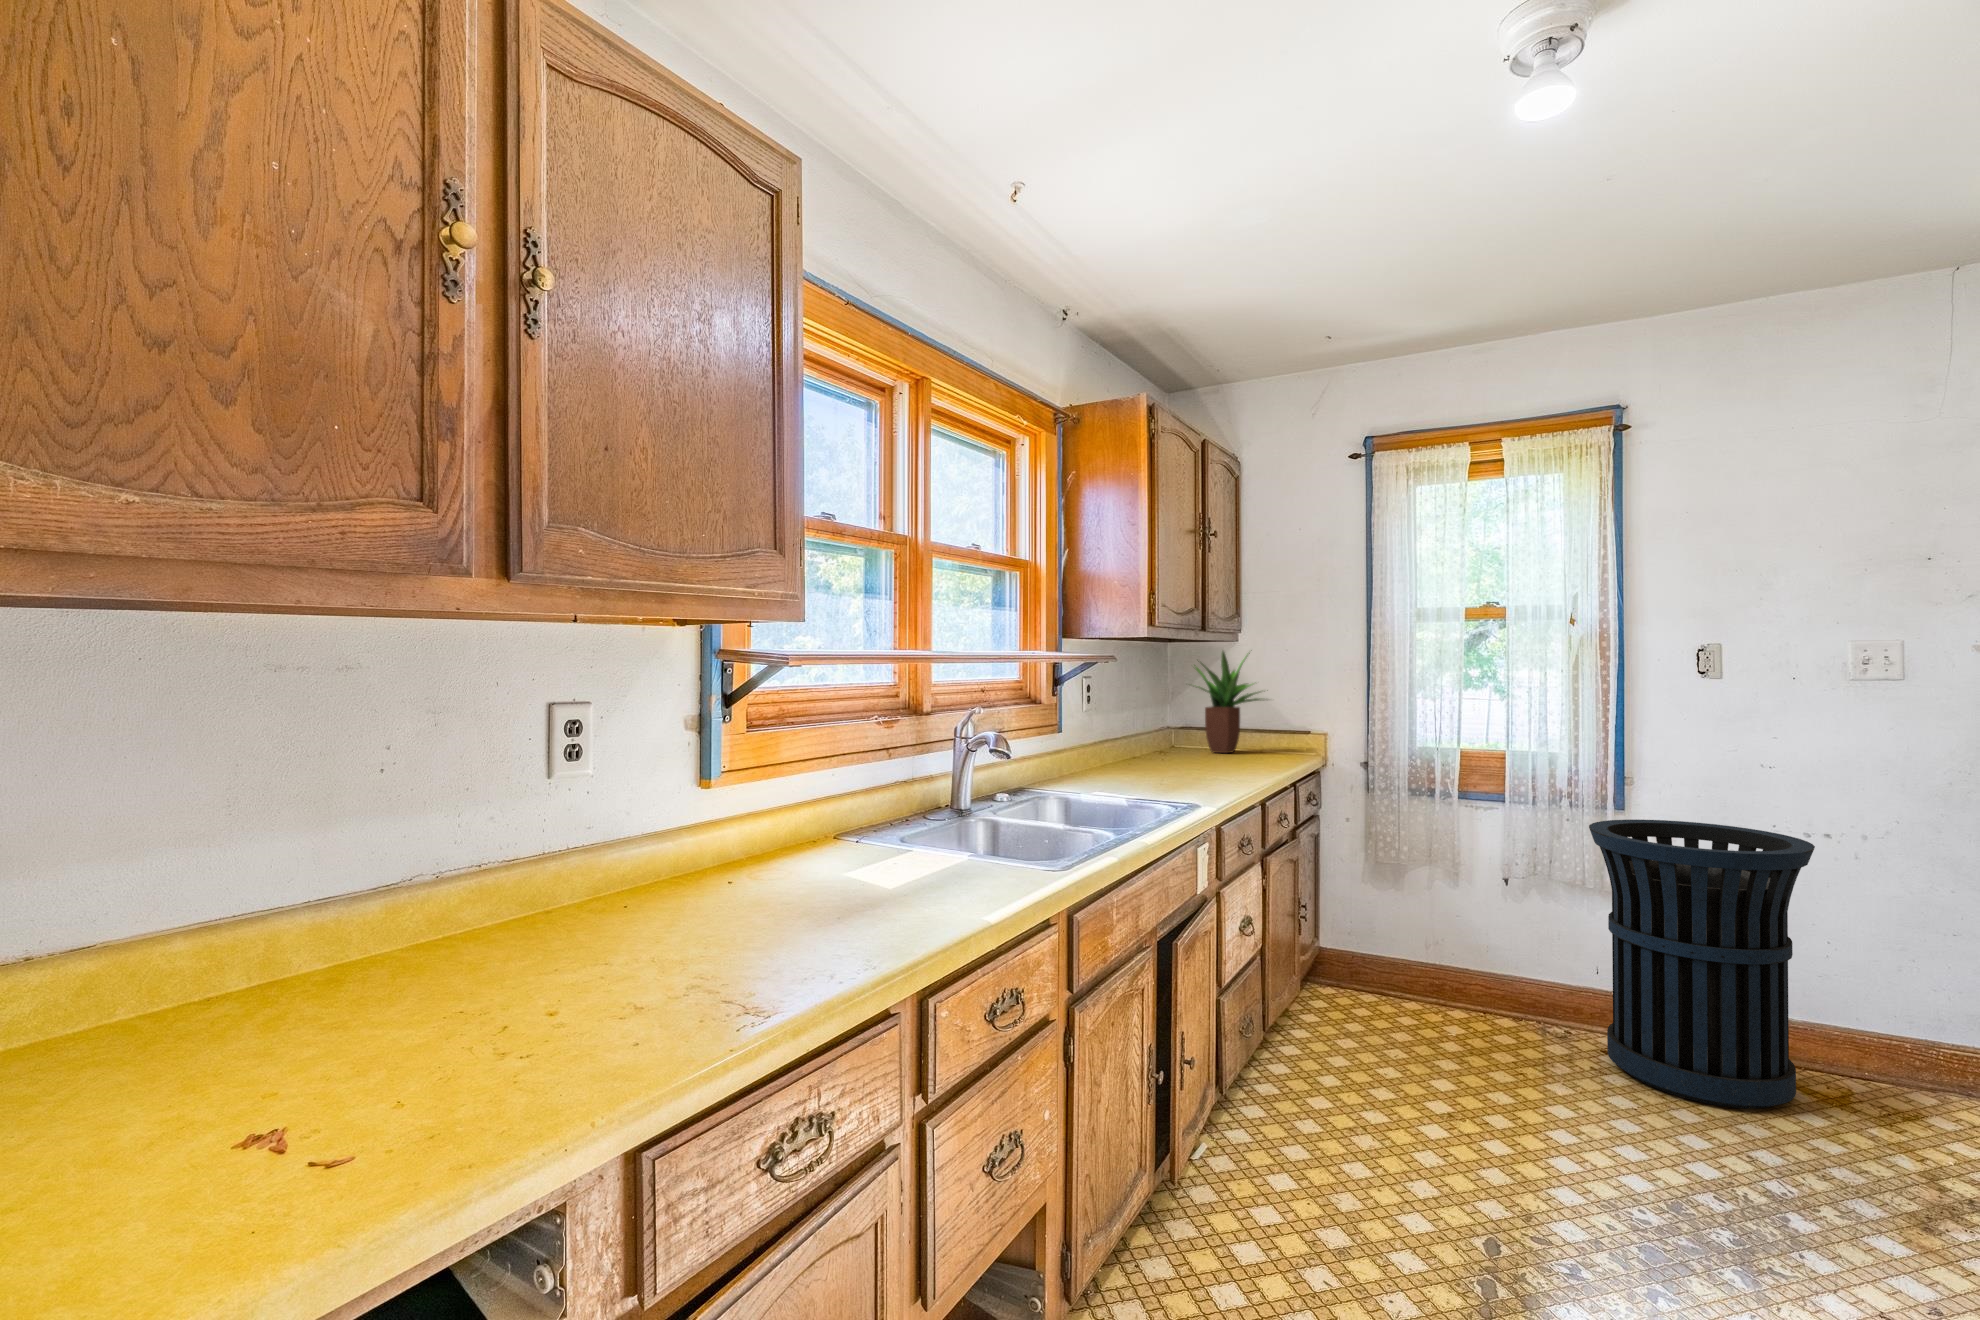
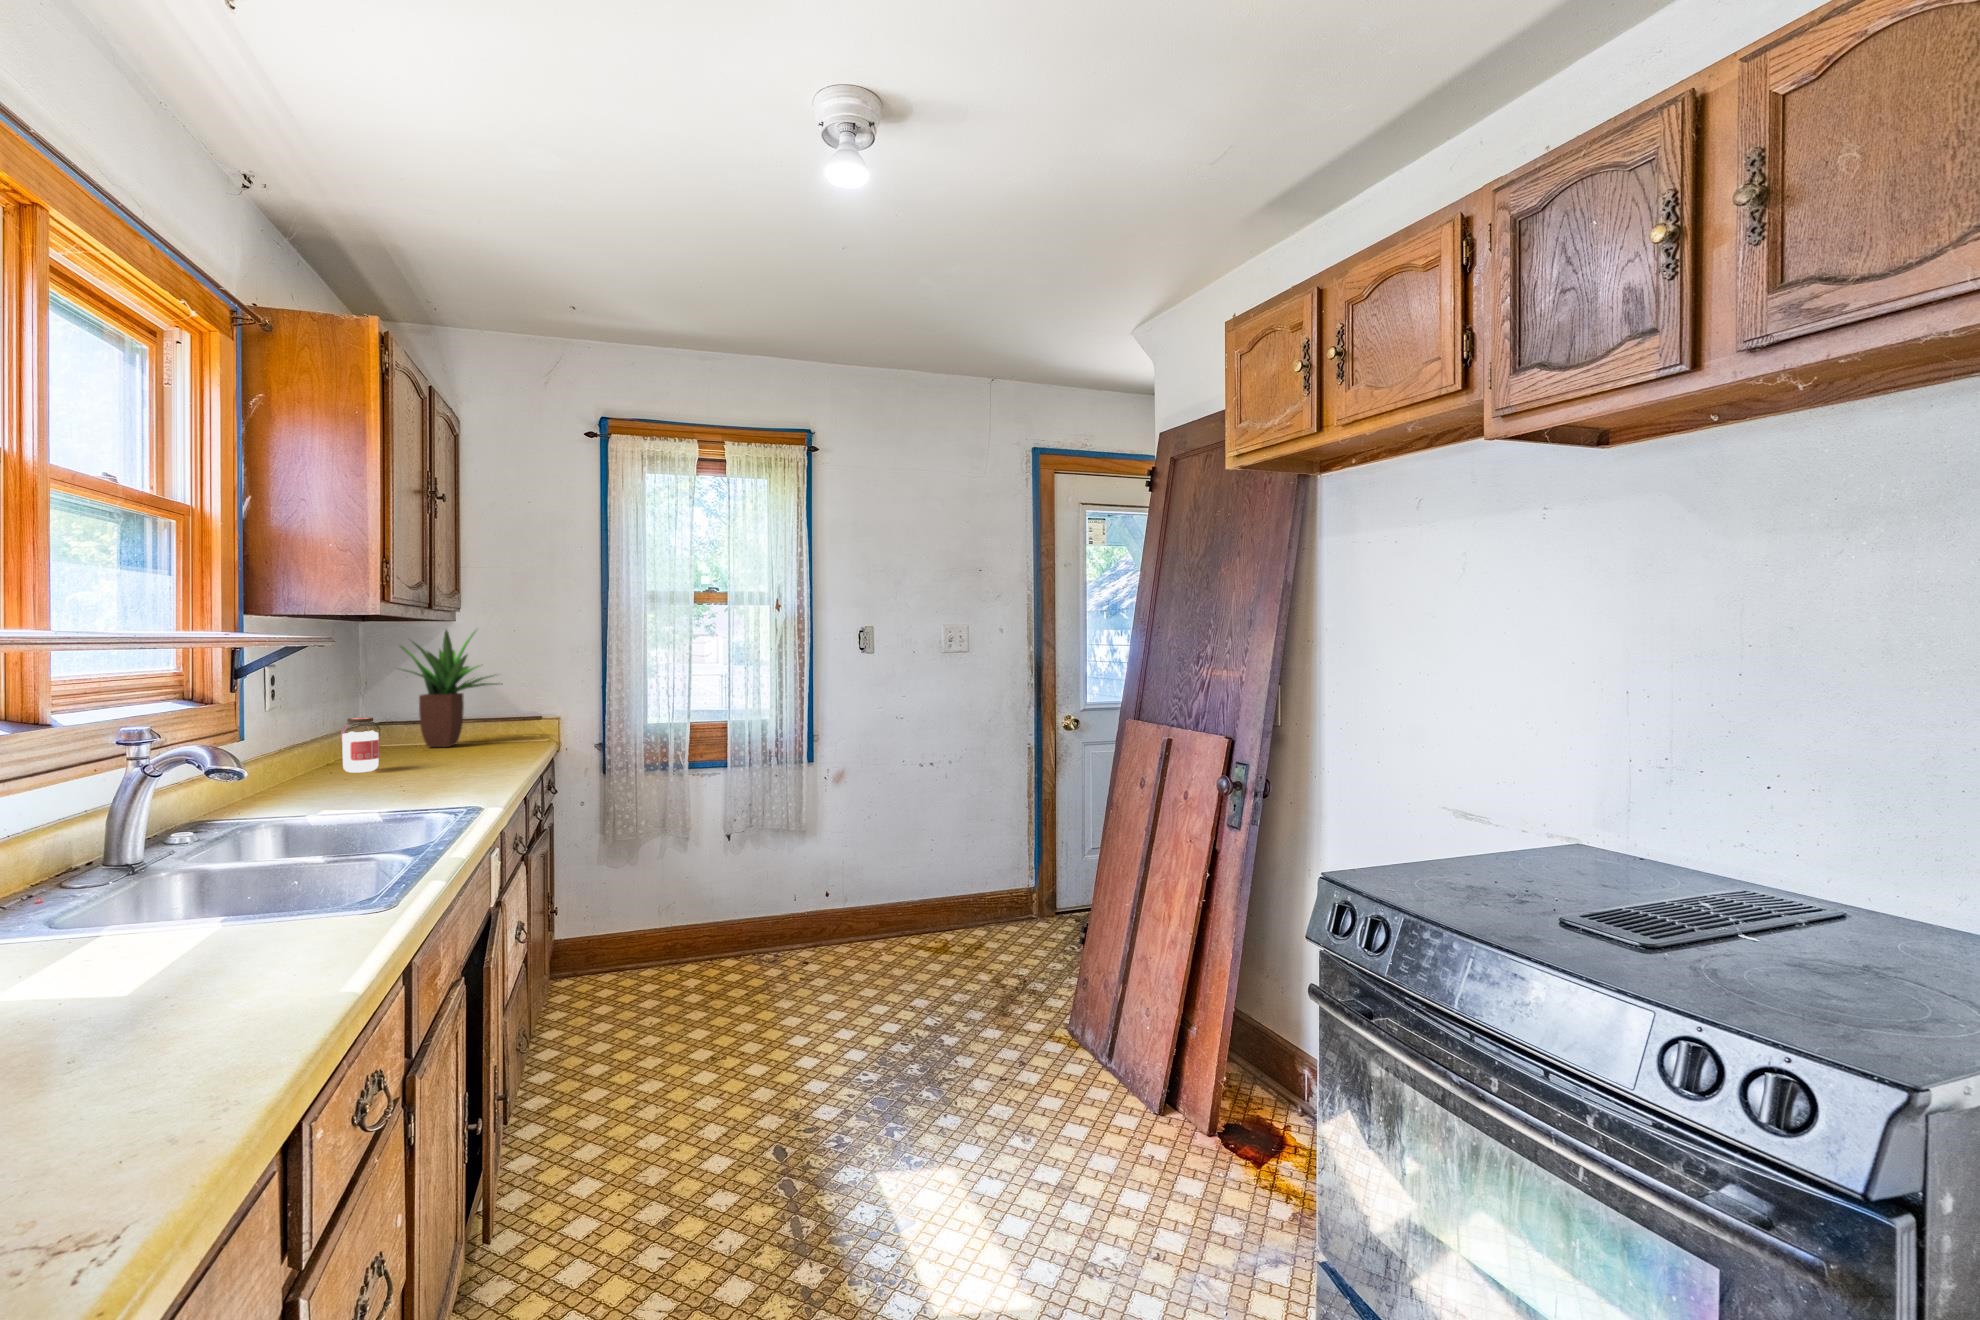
jar: none [1137,722,1163,767] -> present [341,717,380,773]
trash can: present [1589,819,1815,1108] -> none [798,770,934,981]

